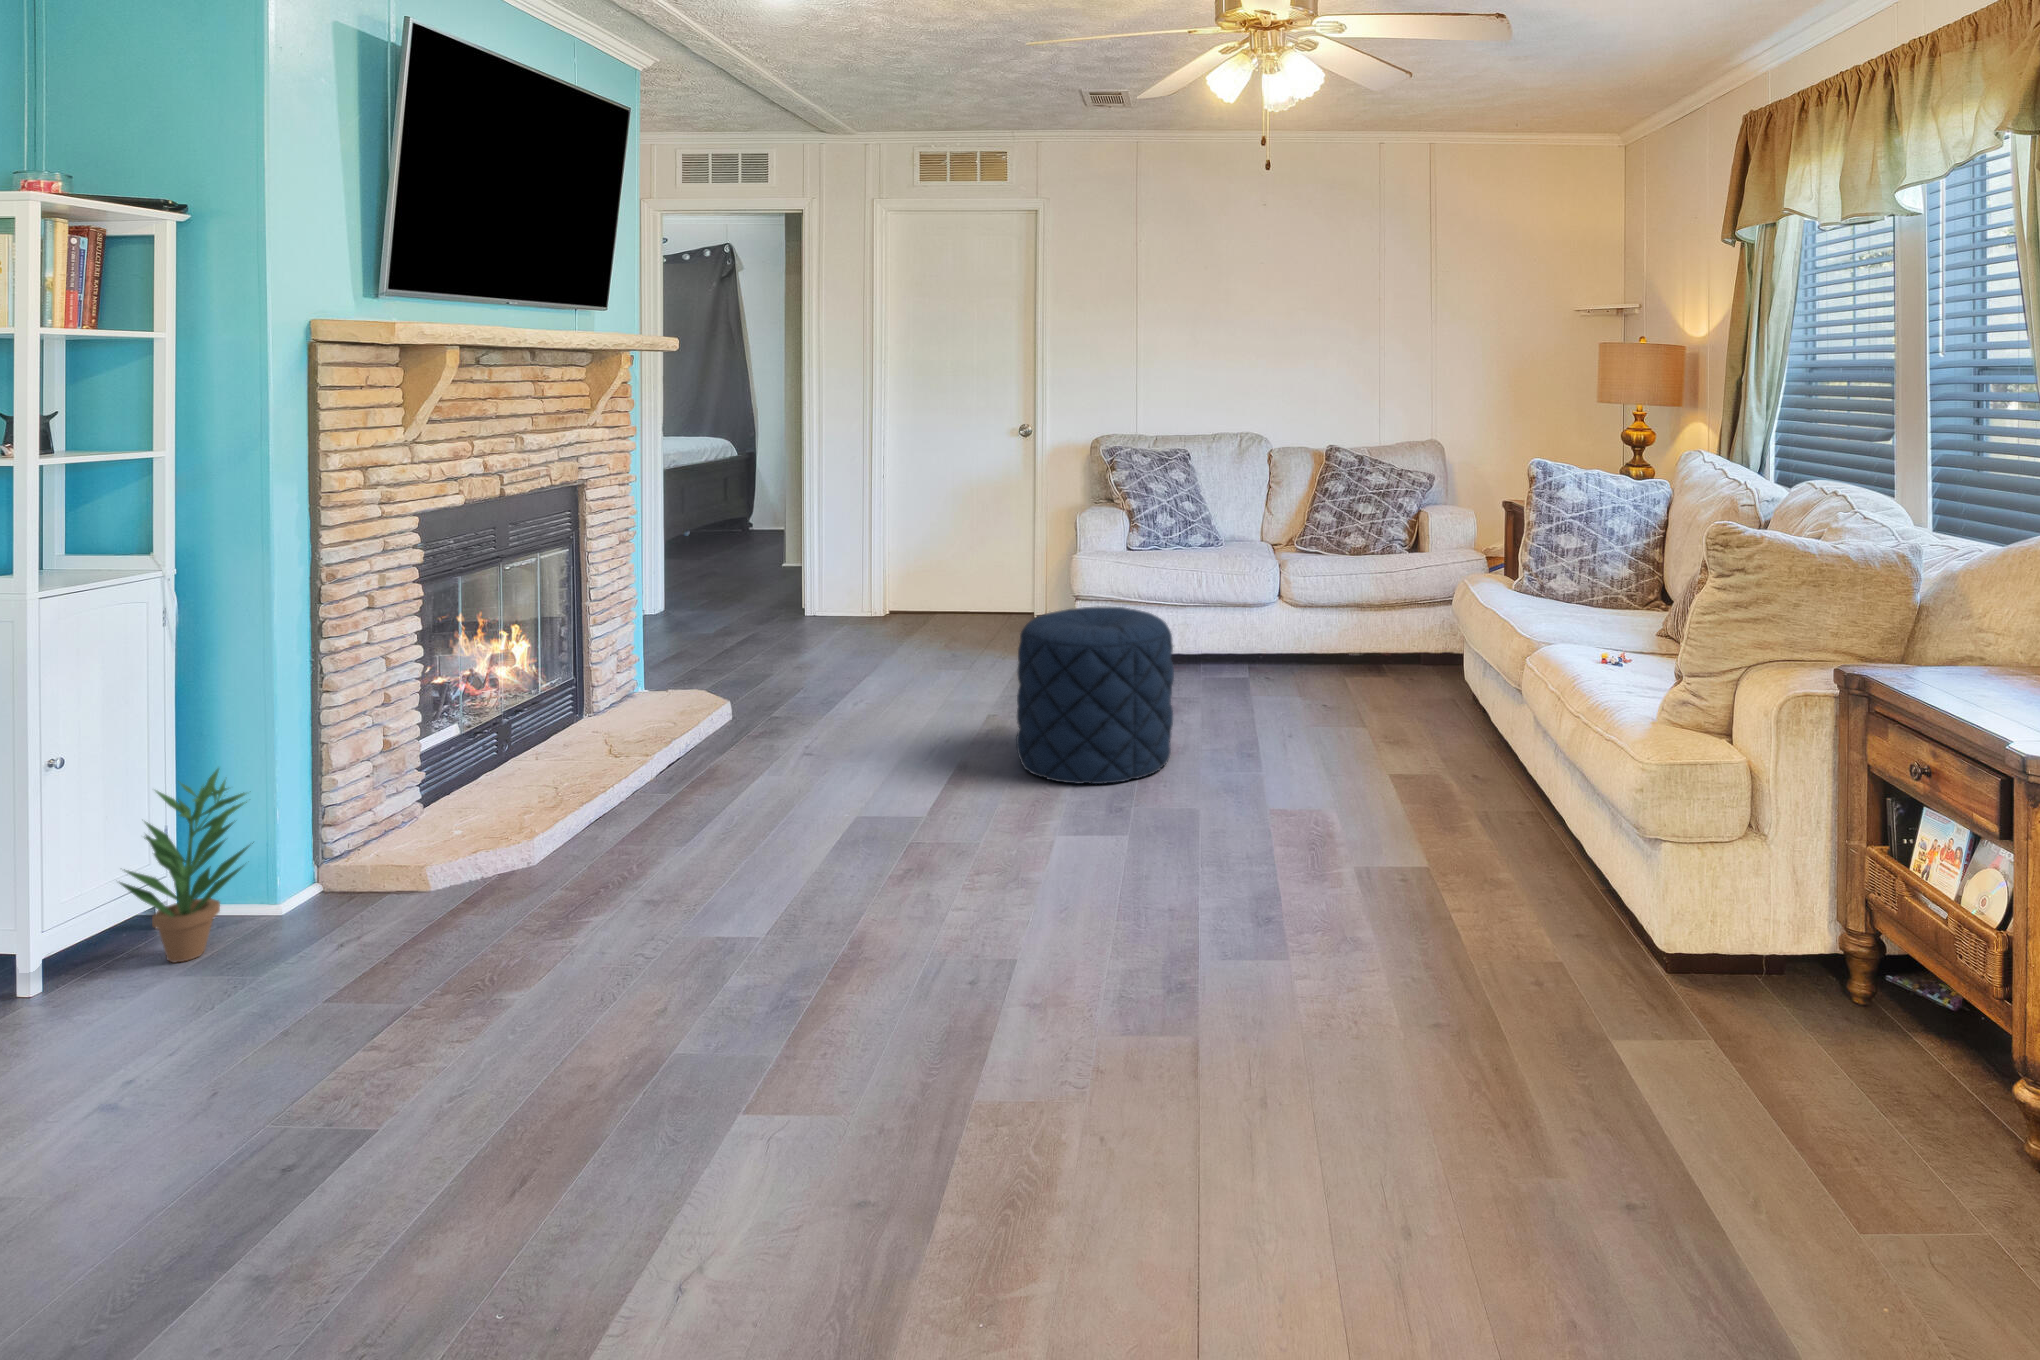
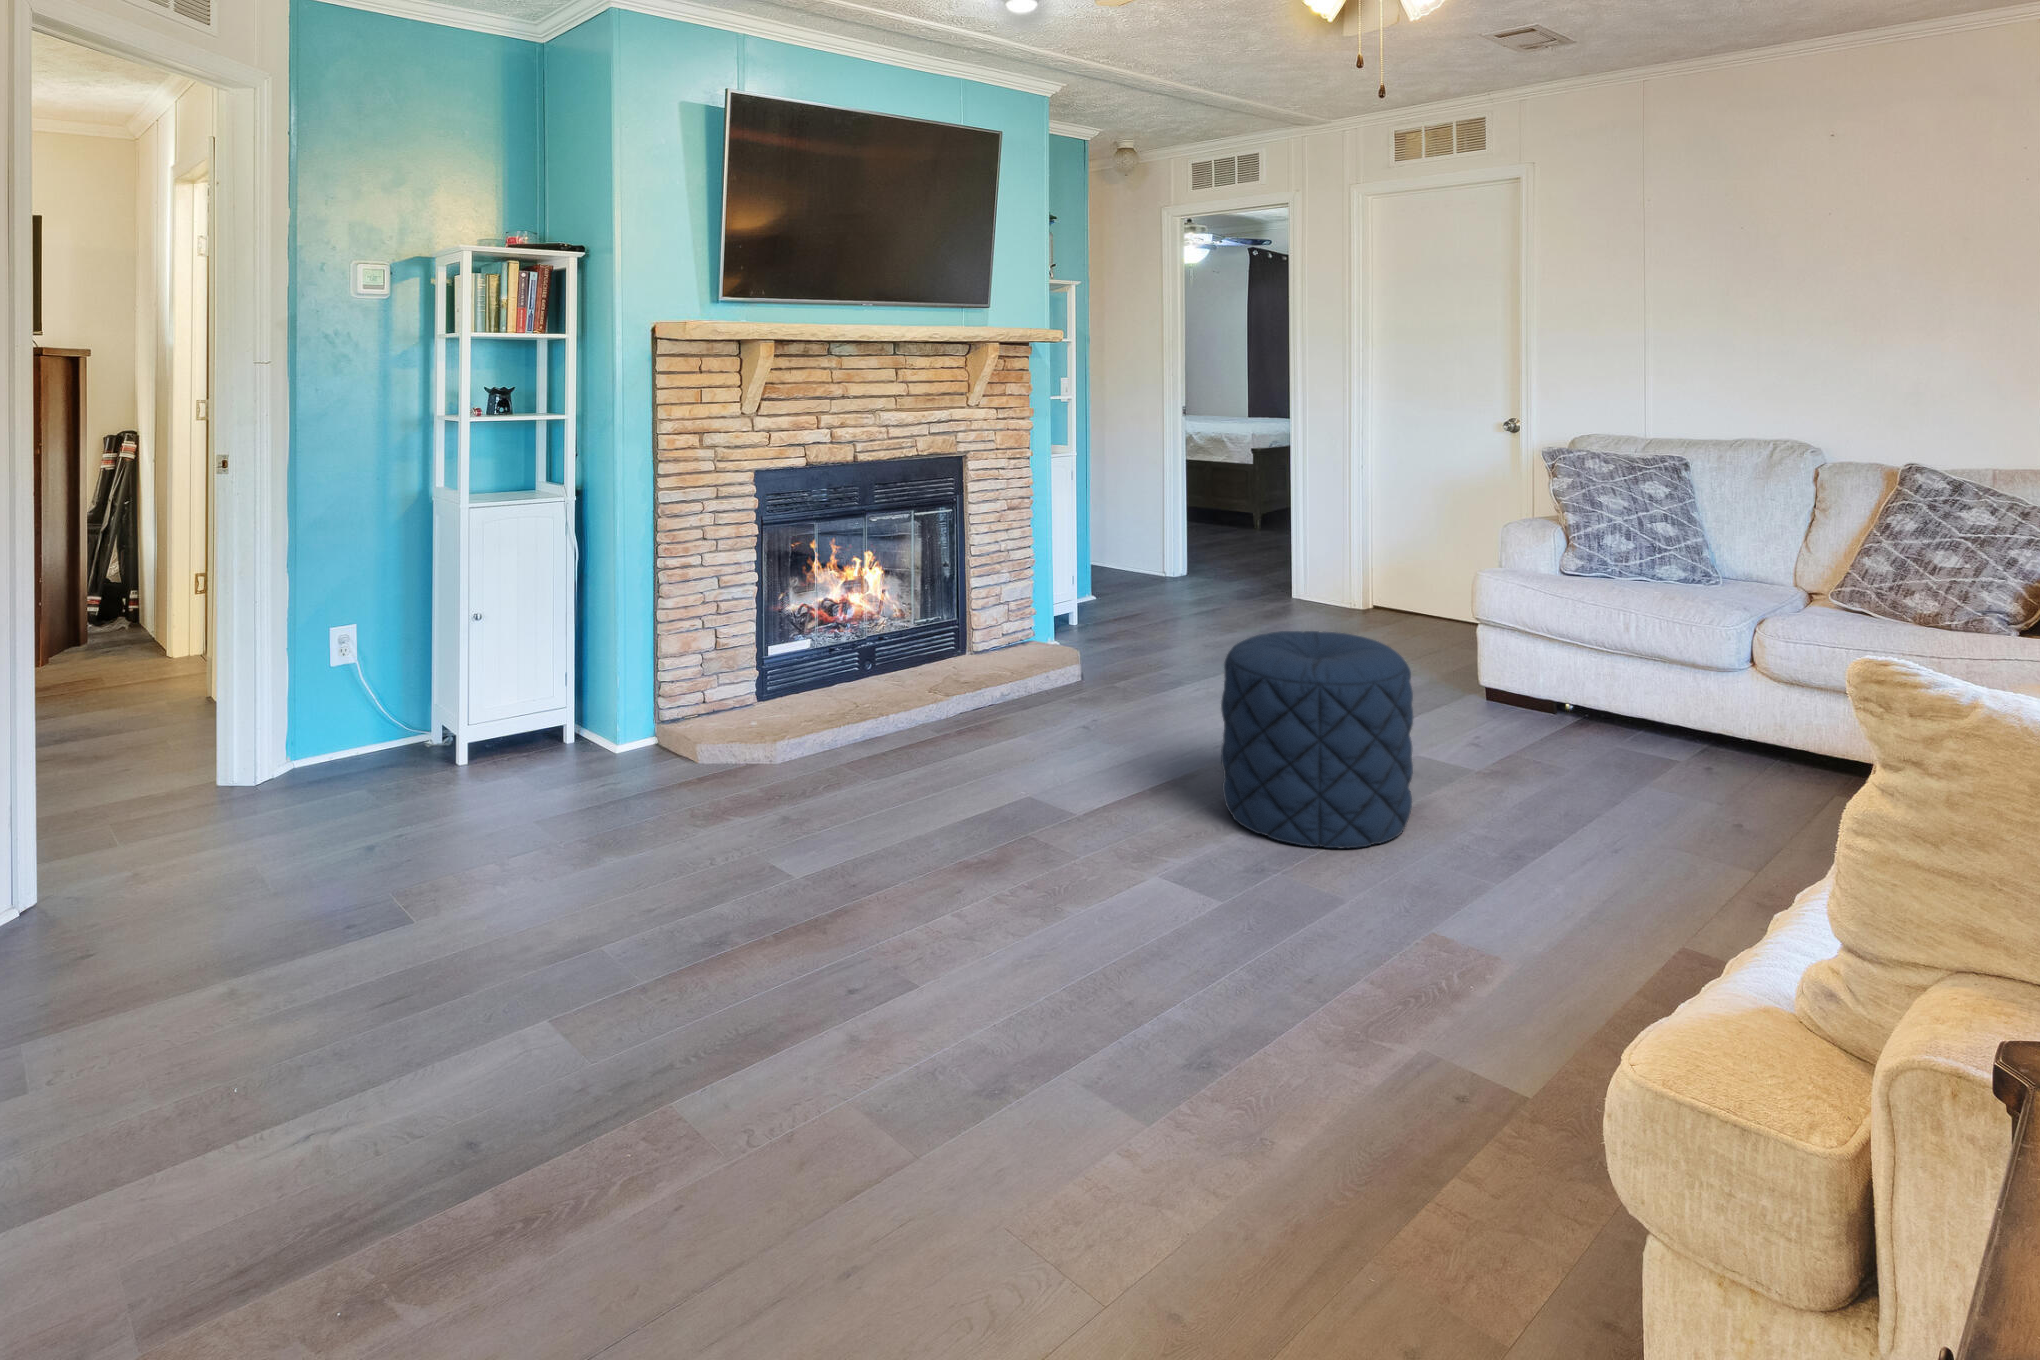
potted plant: present [120,769,253,962] -> none [514,637,586,768]

